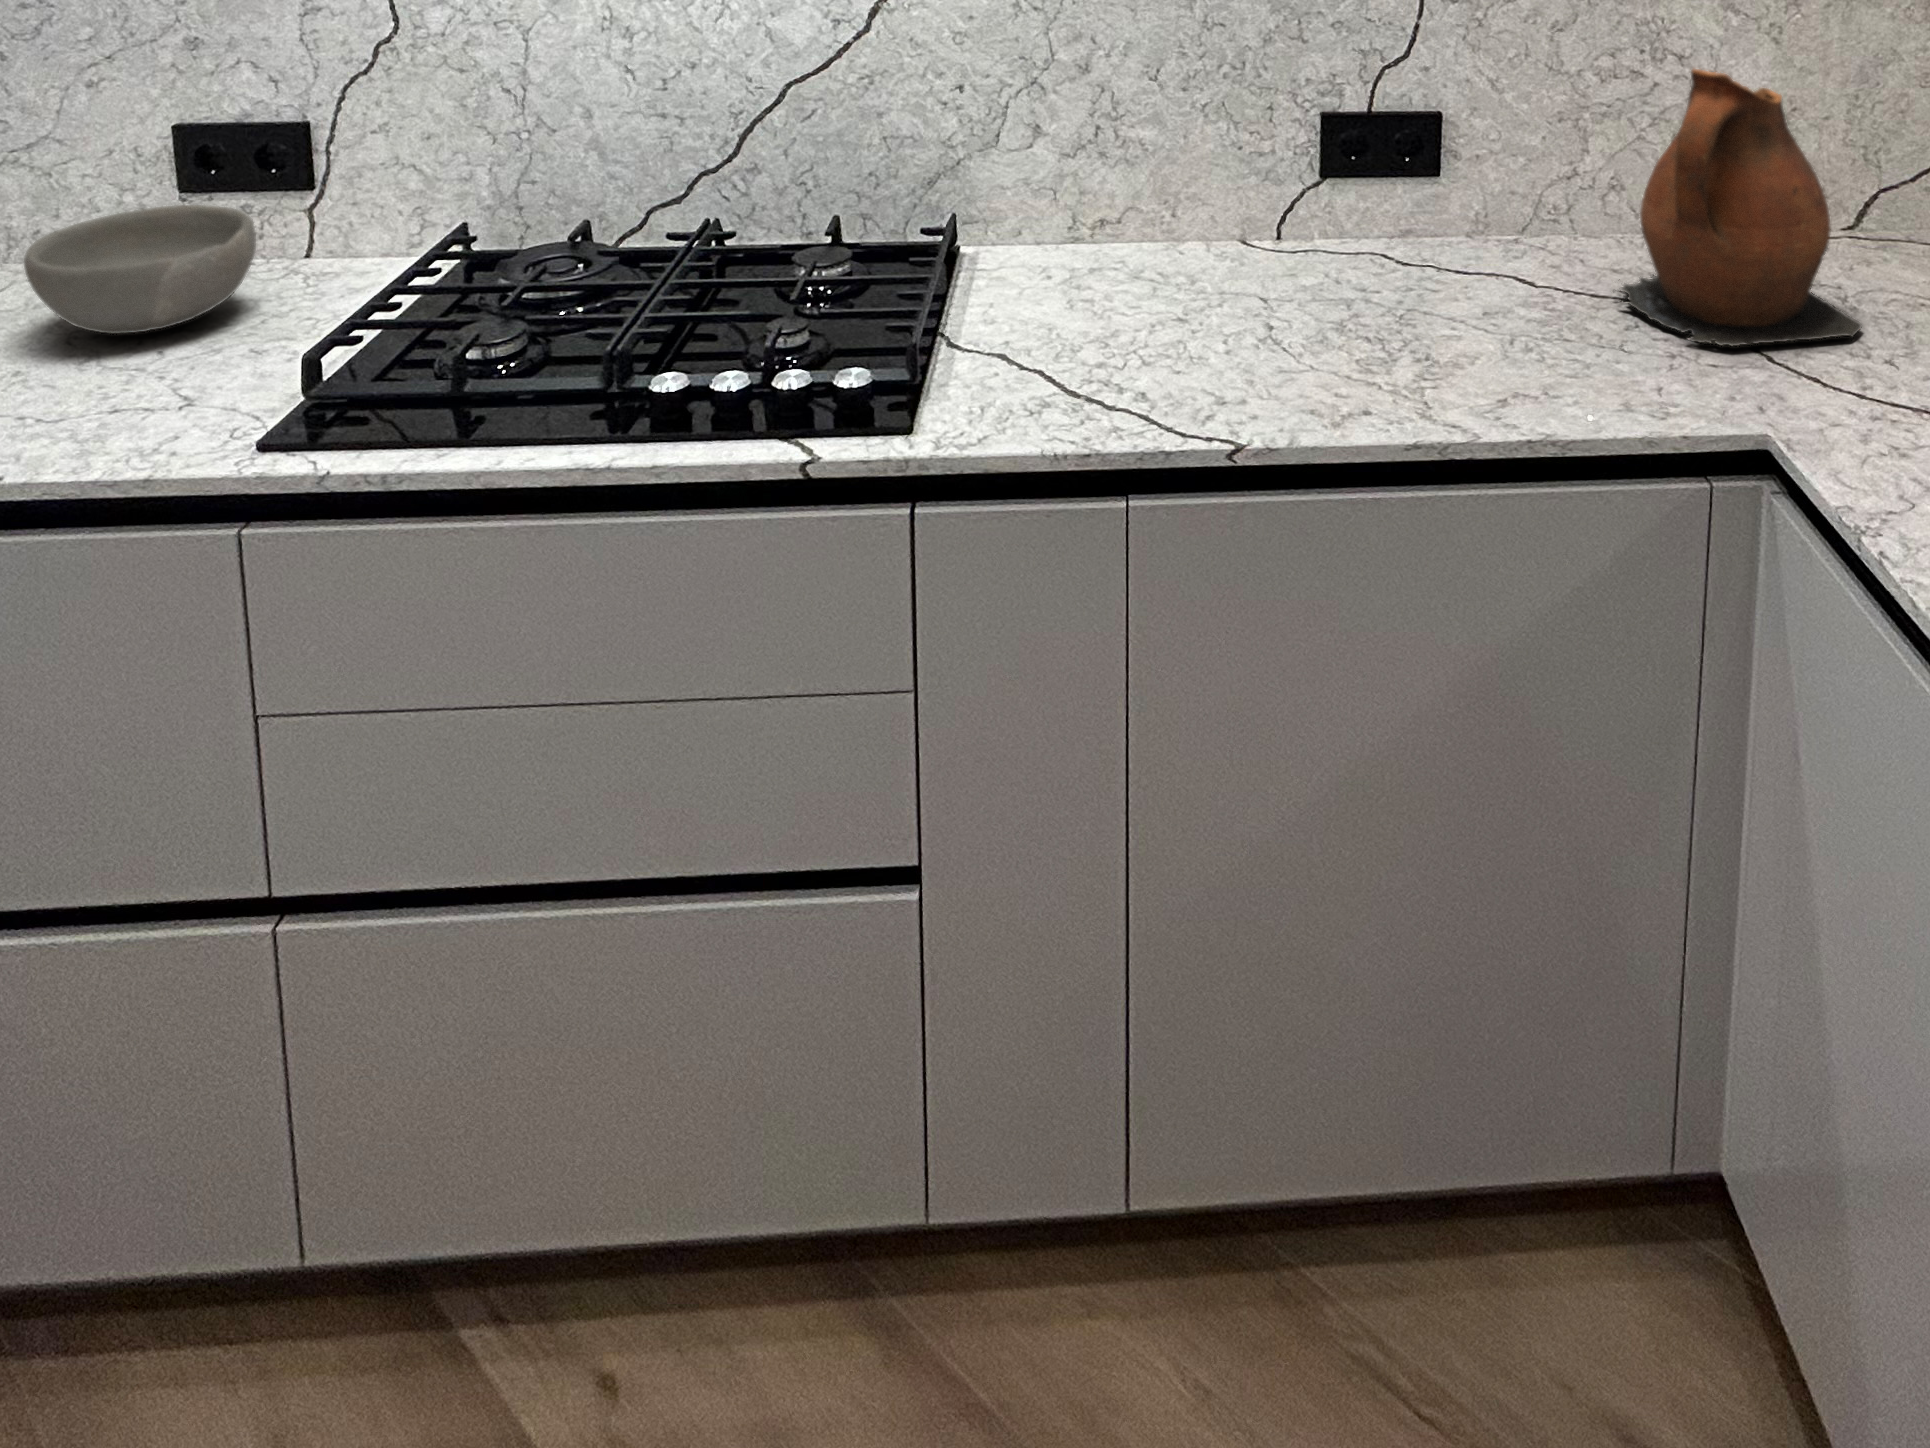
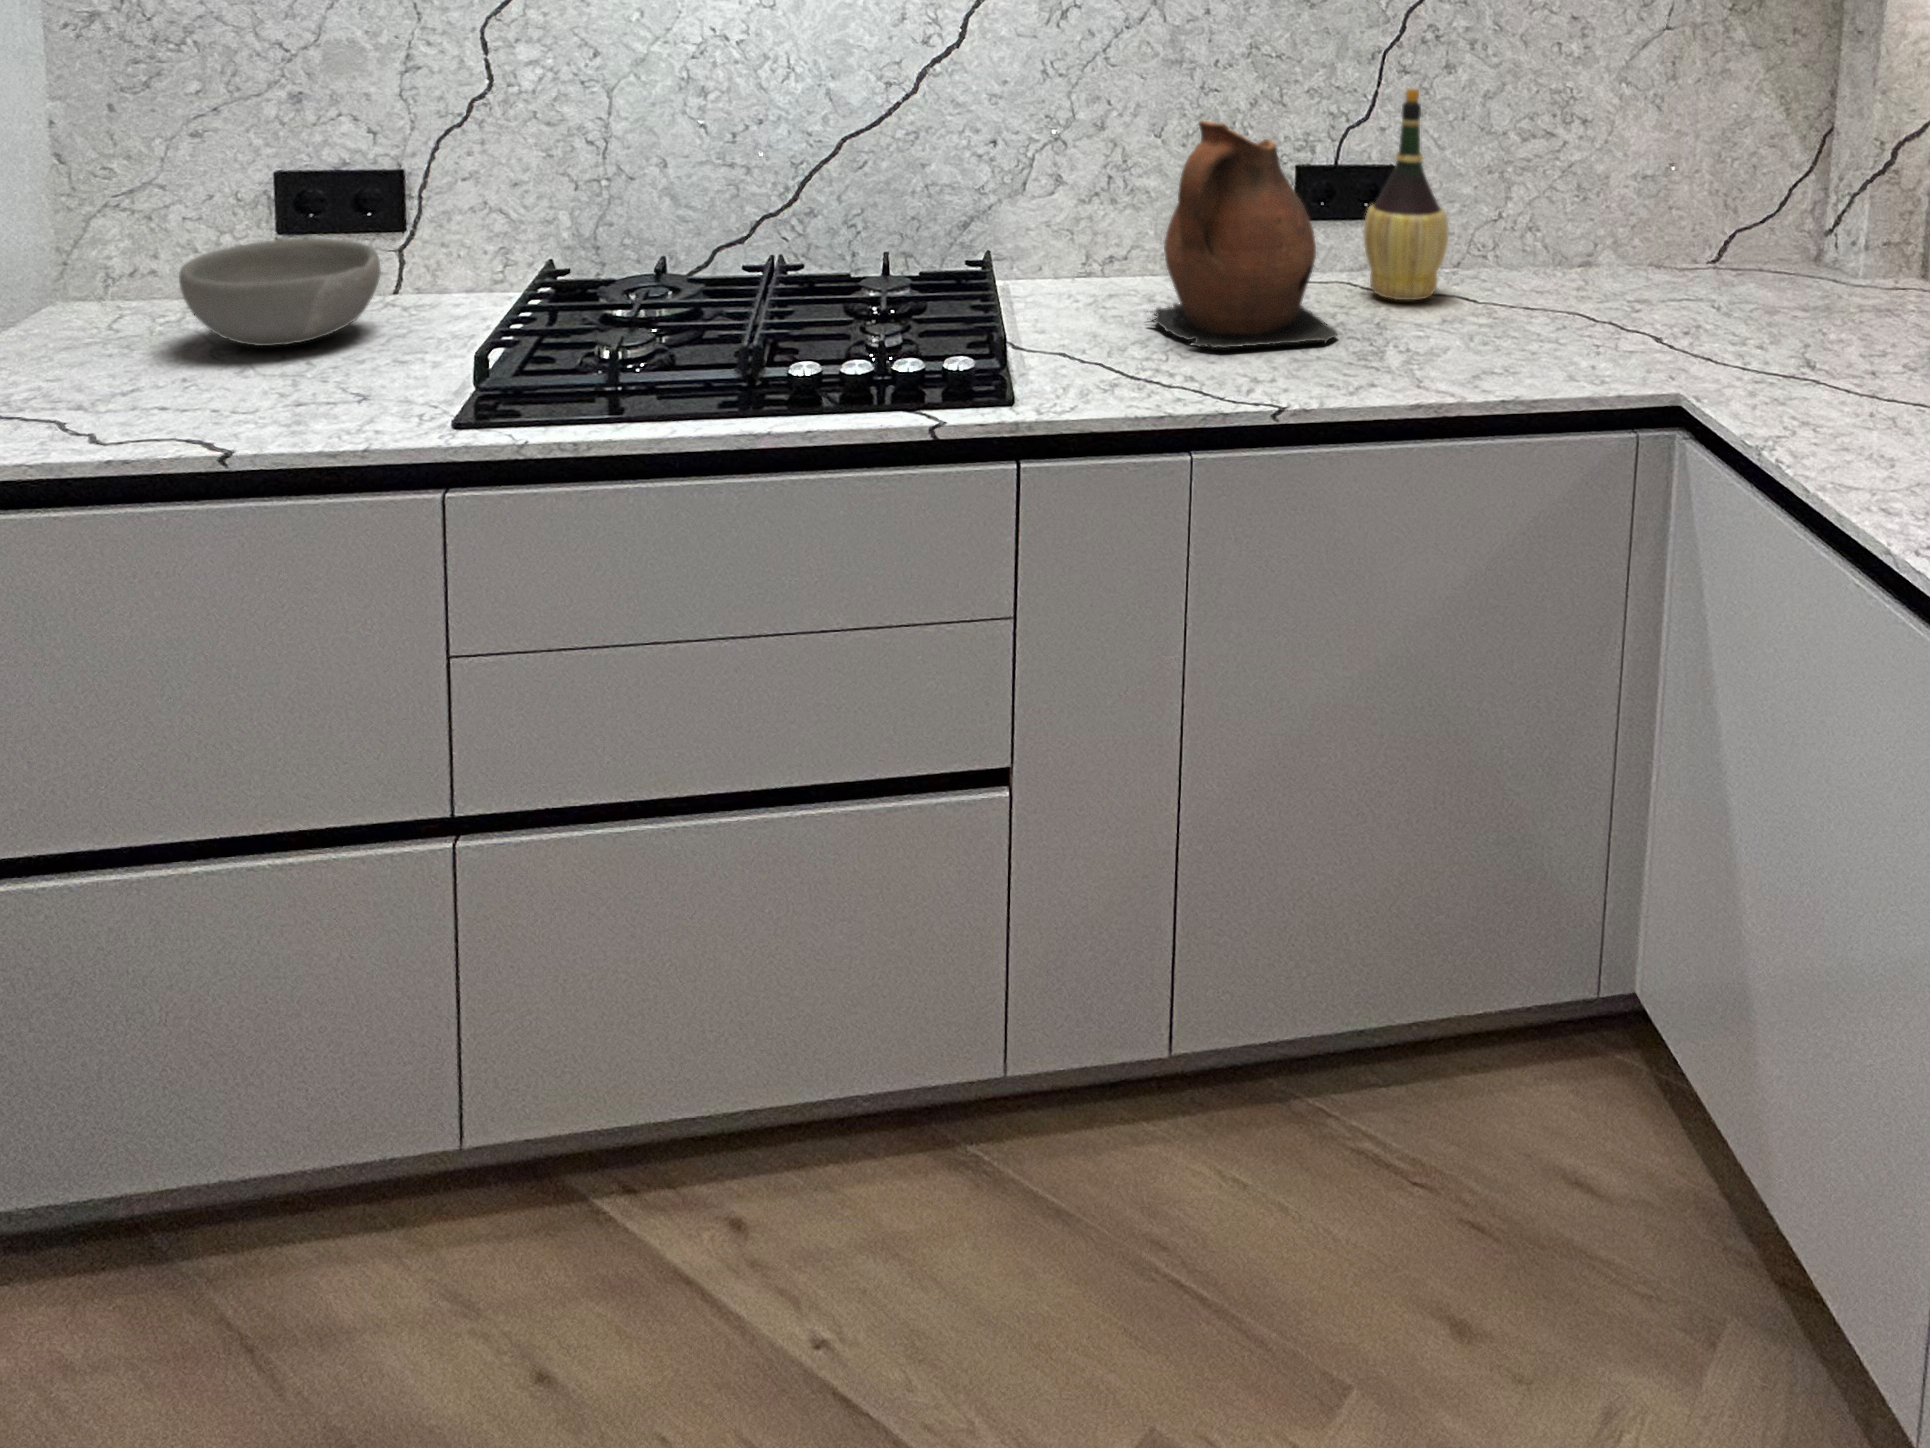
wine bottle: none [1394,21,1497,279] -> present [1364,88,1448,300]
ceramic pitcher: present [1615,69,1862,346] -> present [1147,120,1337,348]

